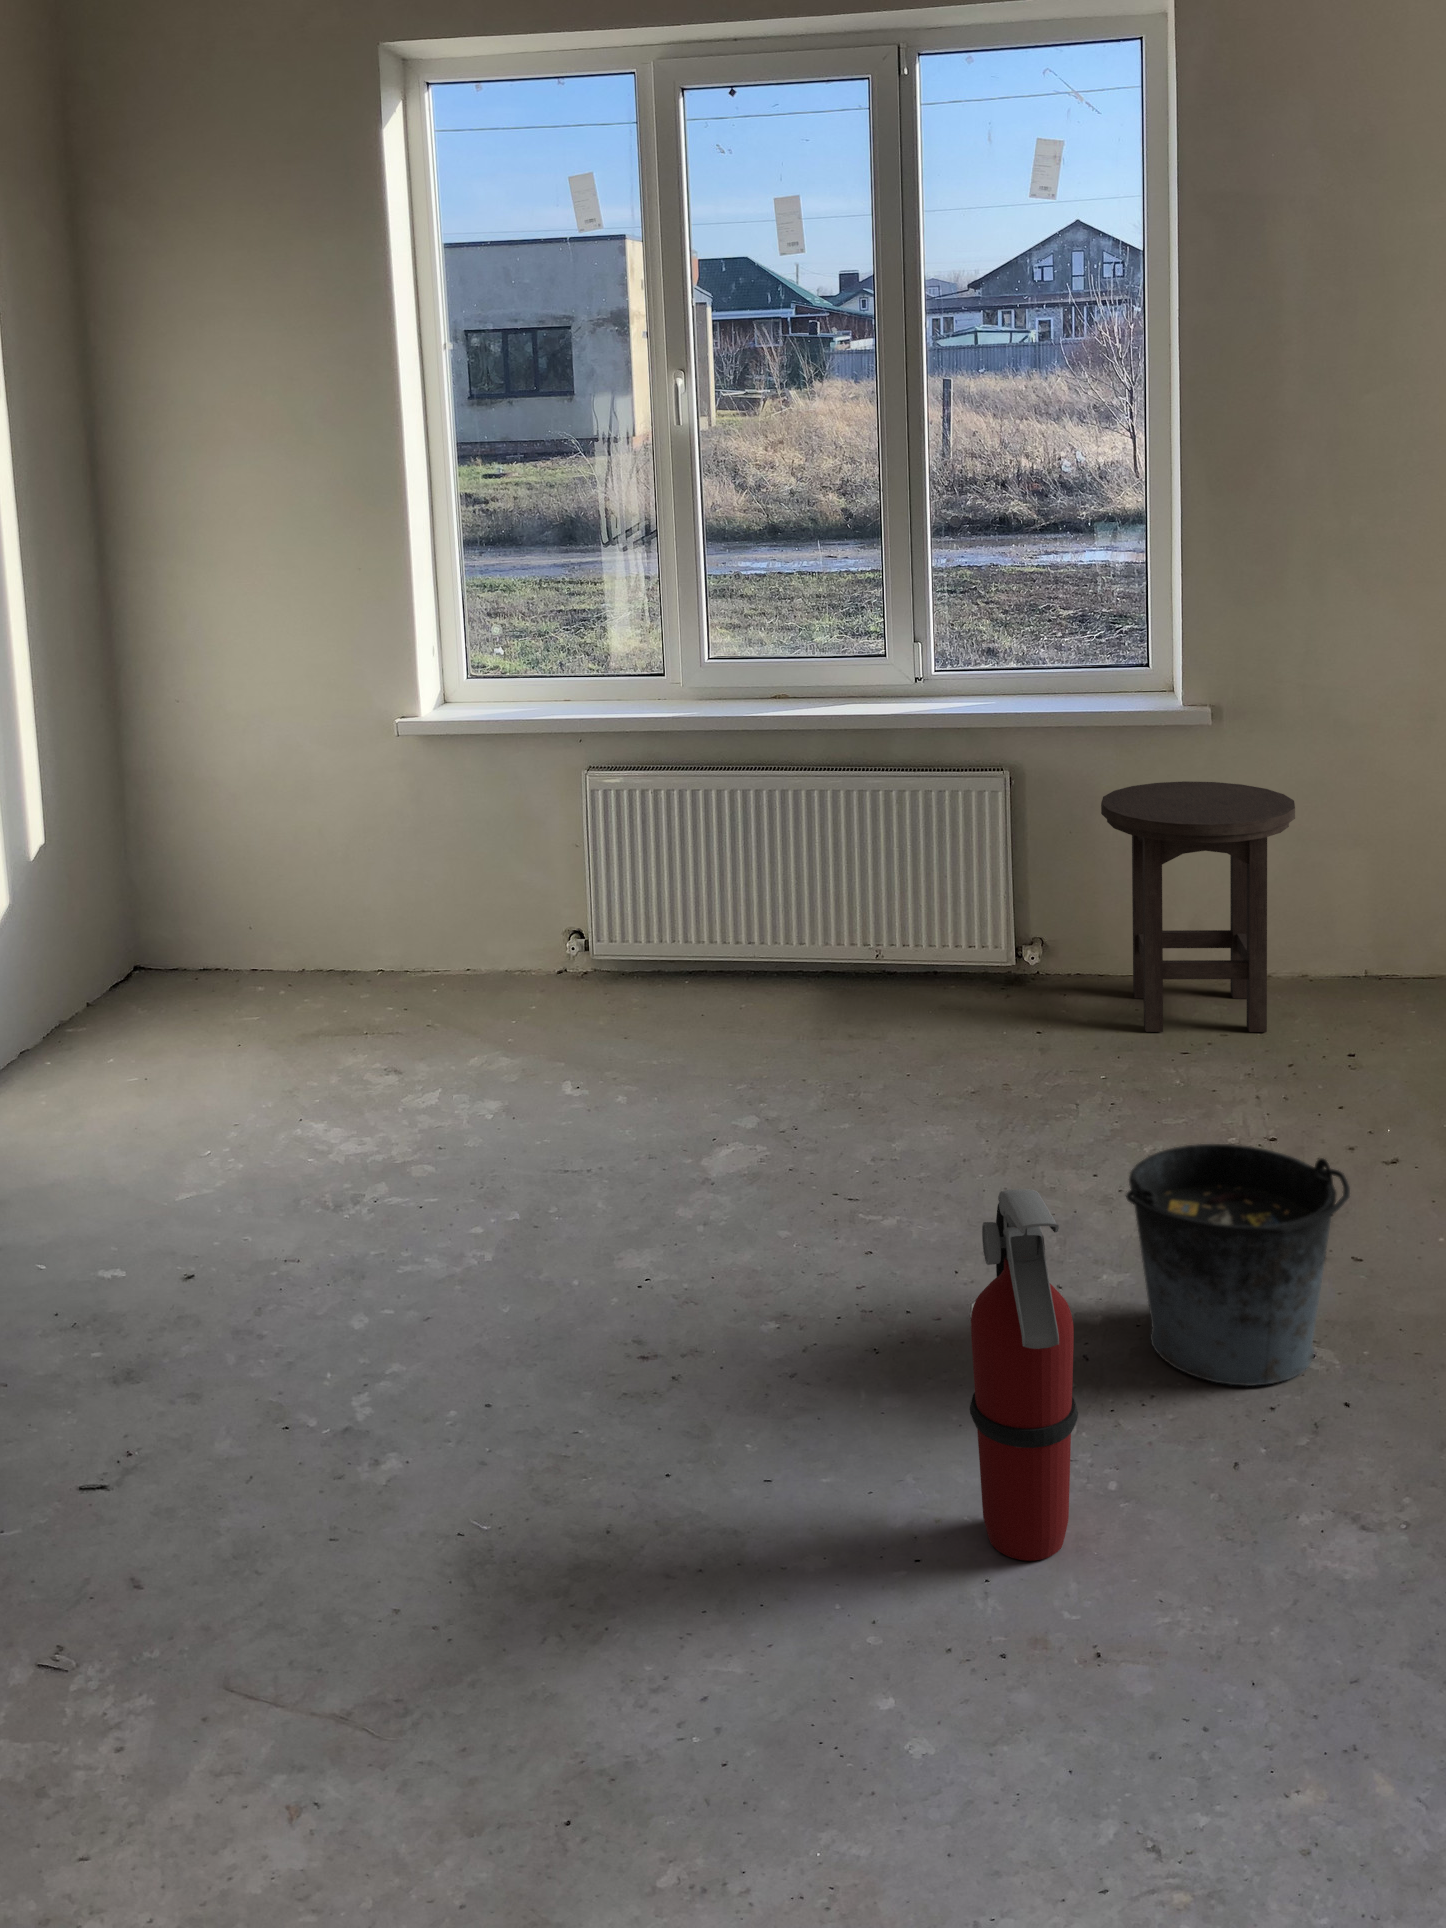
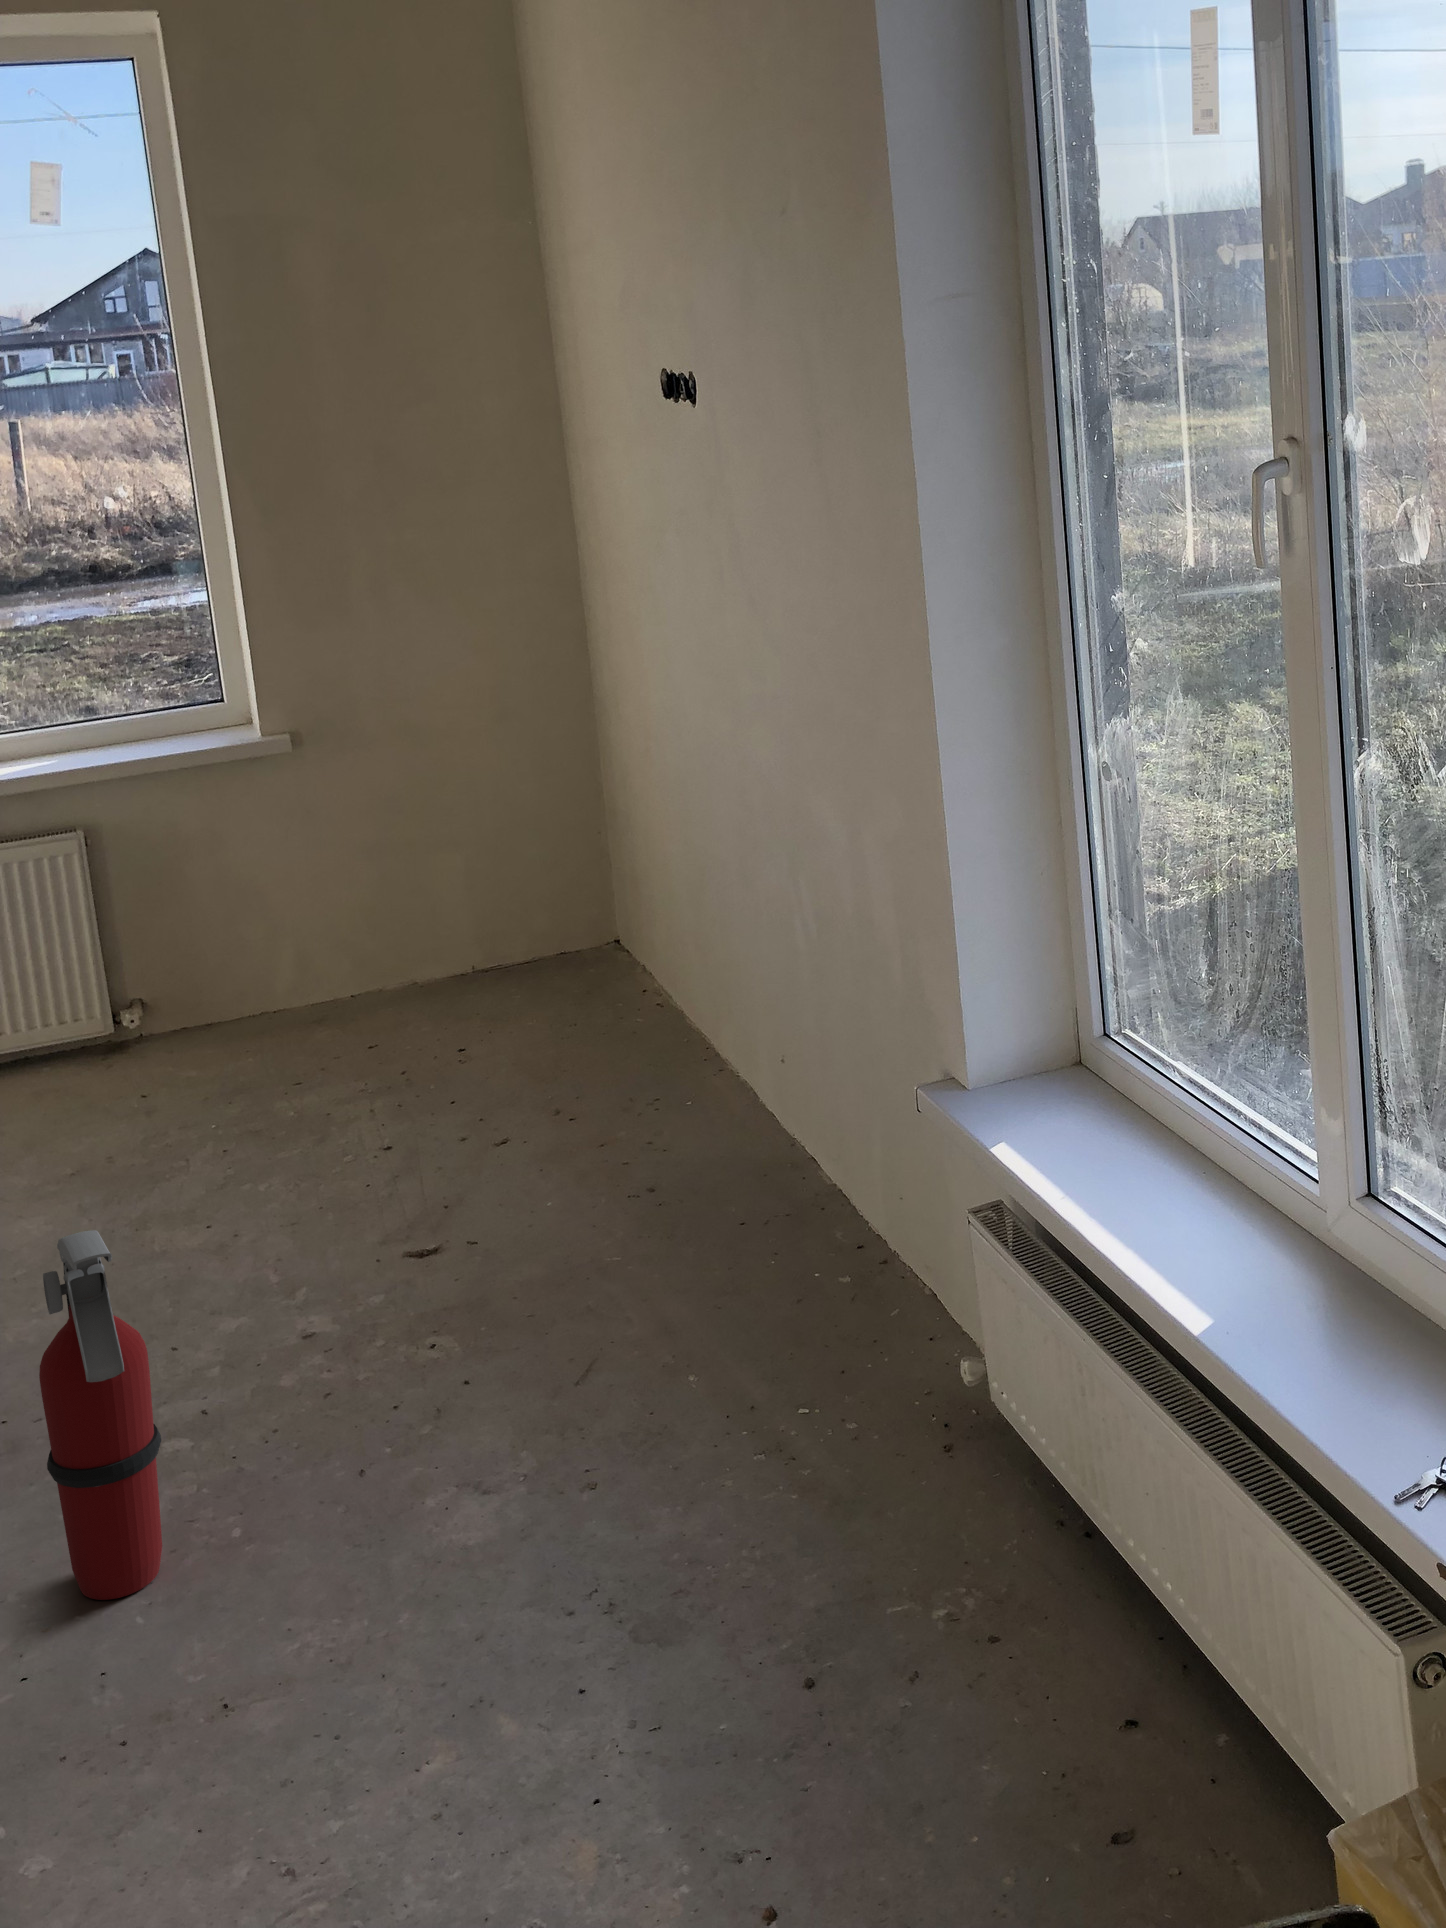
stool: present [1101,781,1295,1032] -> none [220,818,418,1081]
bucket: present [1126,1144,1350,1386] -> none [220,1154,440,1389]

